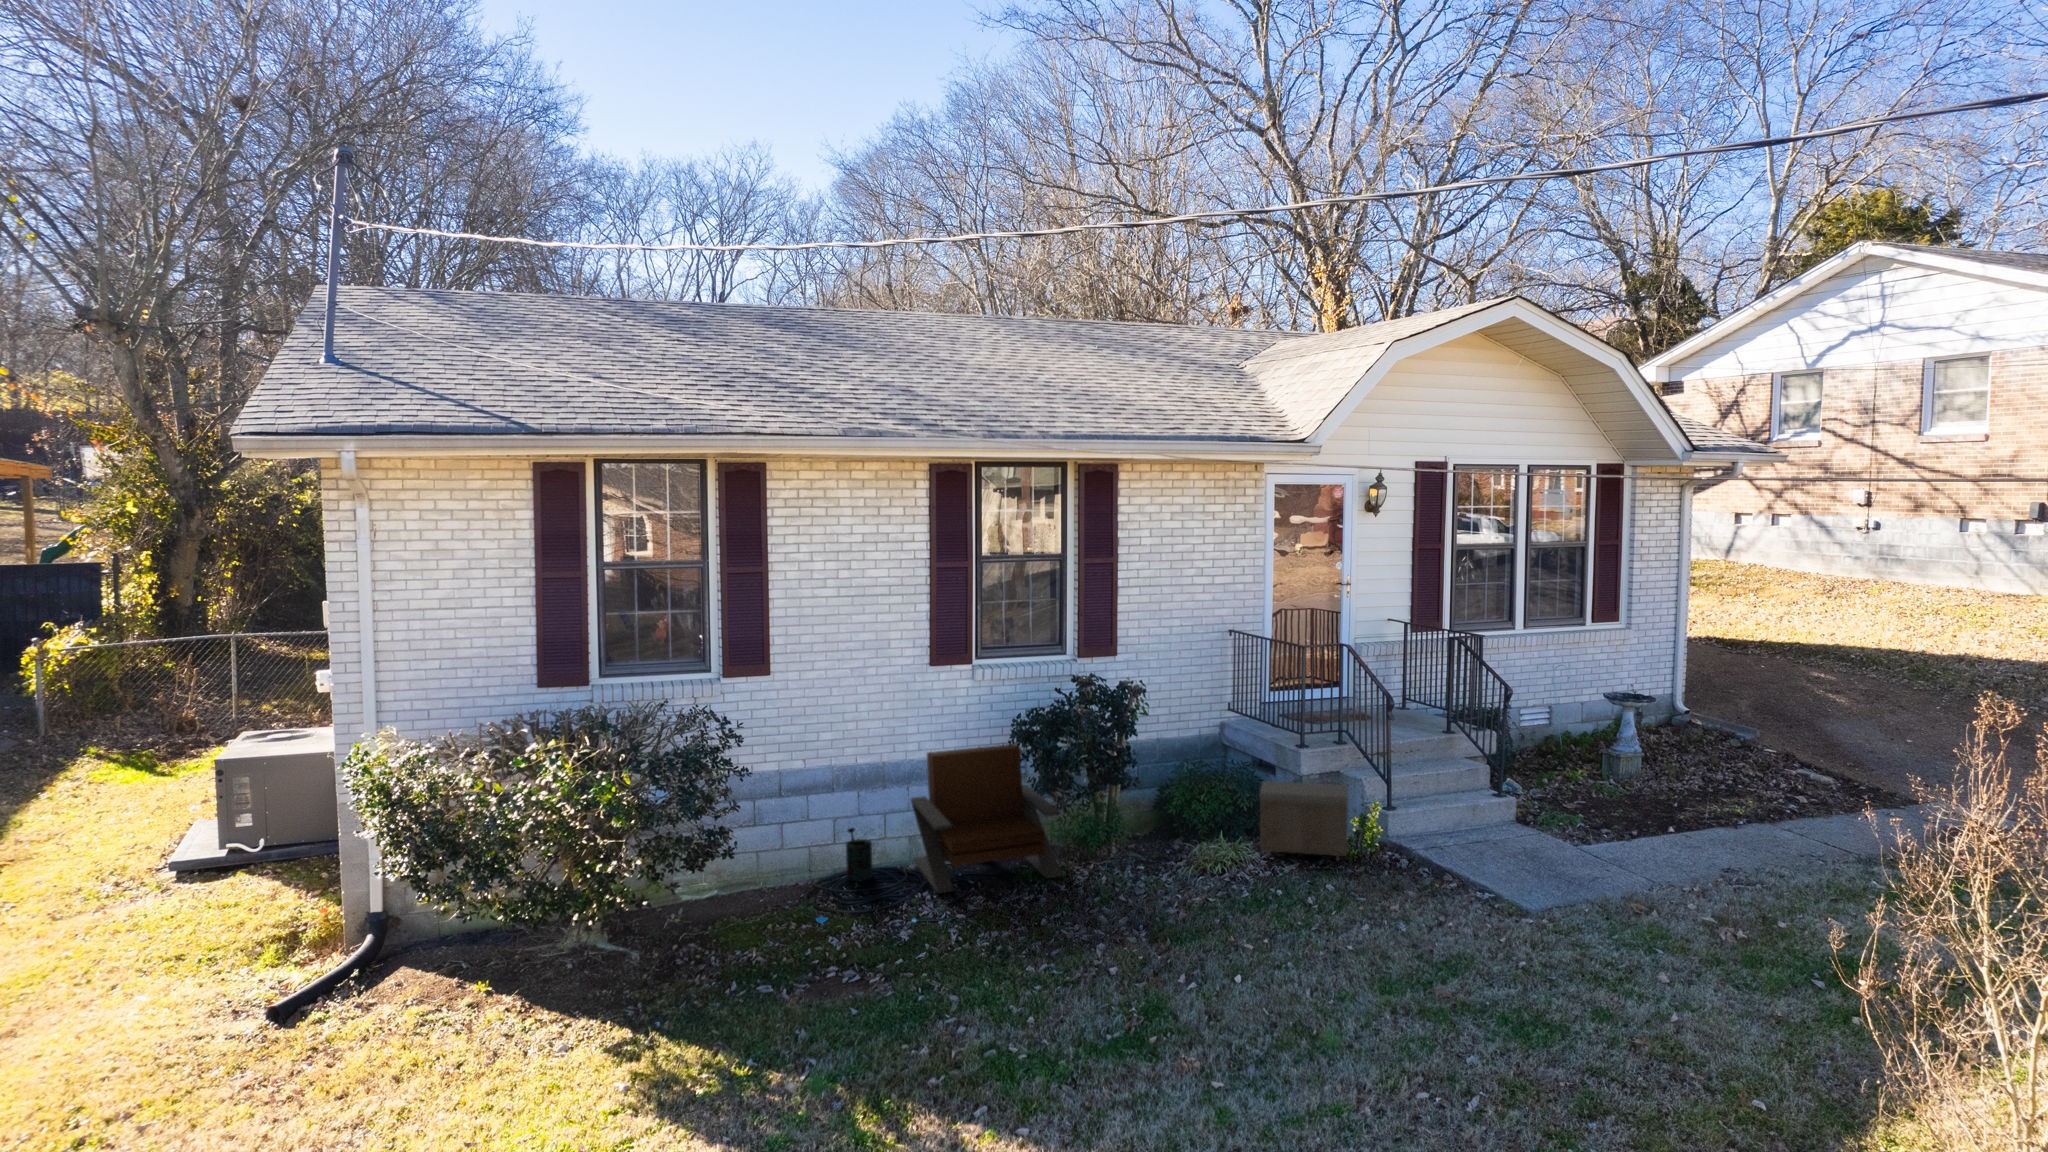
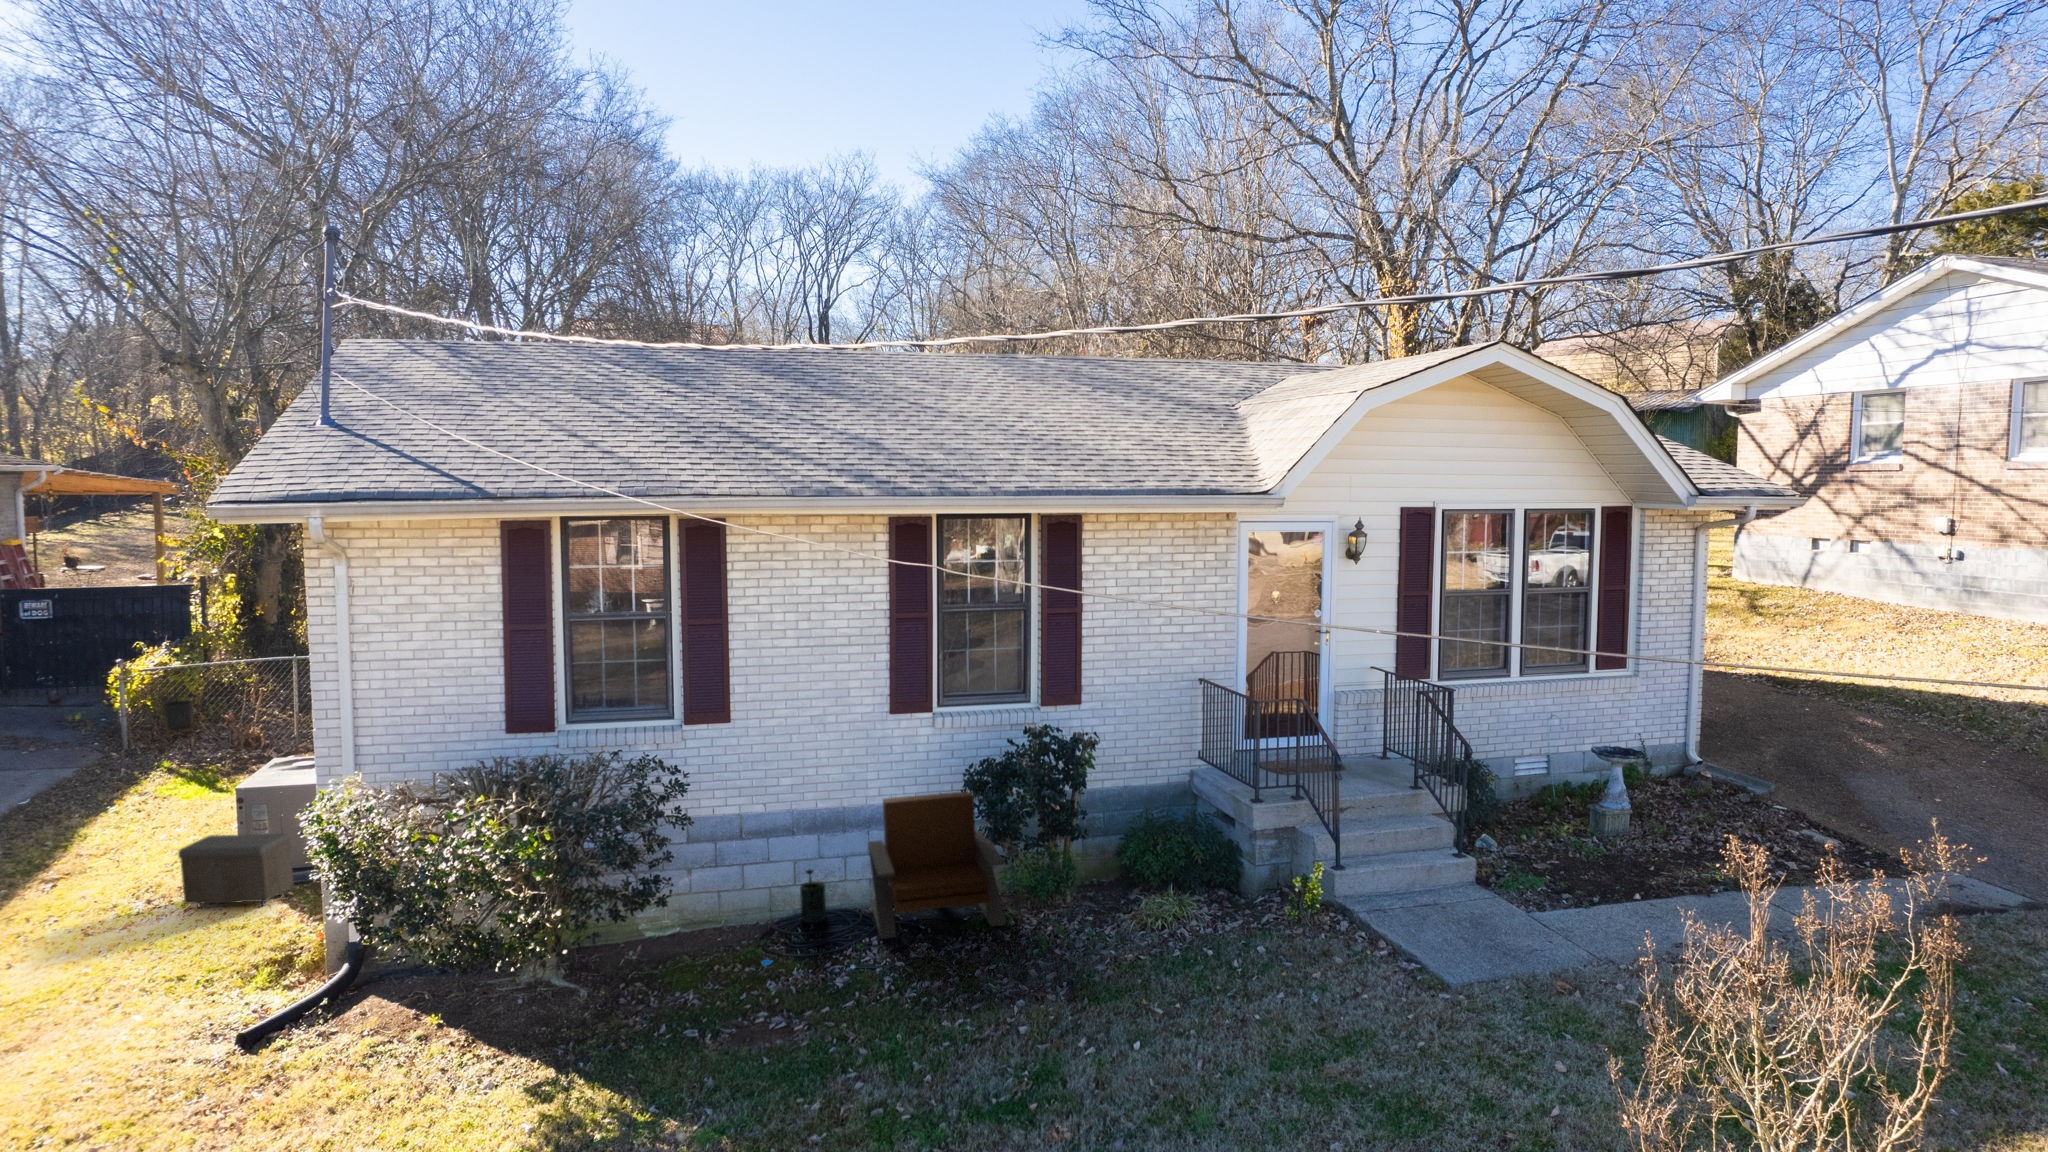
planter: none [78,685,114,726] -> present [163,701,194,738]
storage bench: present [1260,781,1348,860] -> present [178,833,294,908]

